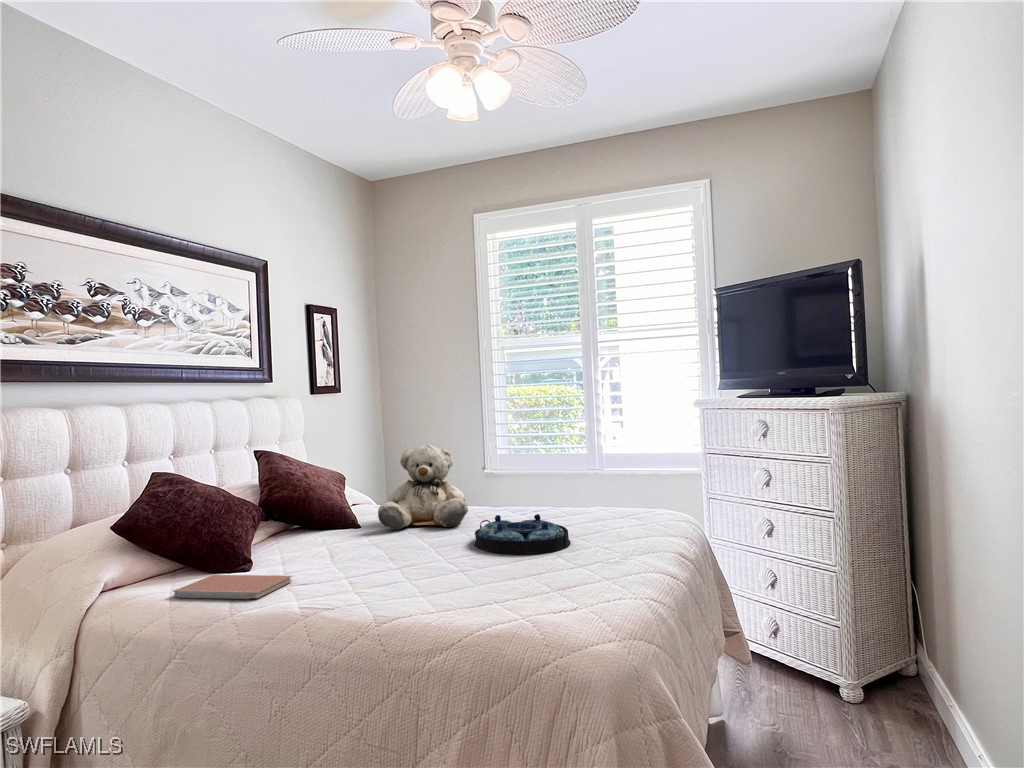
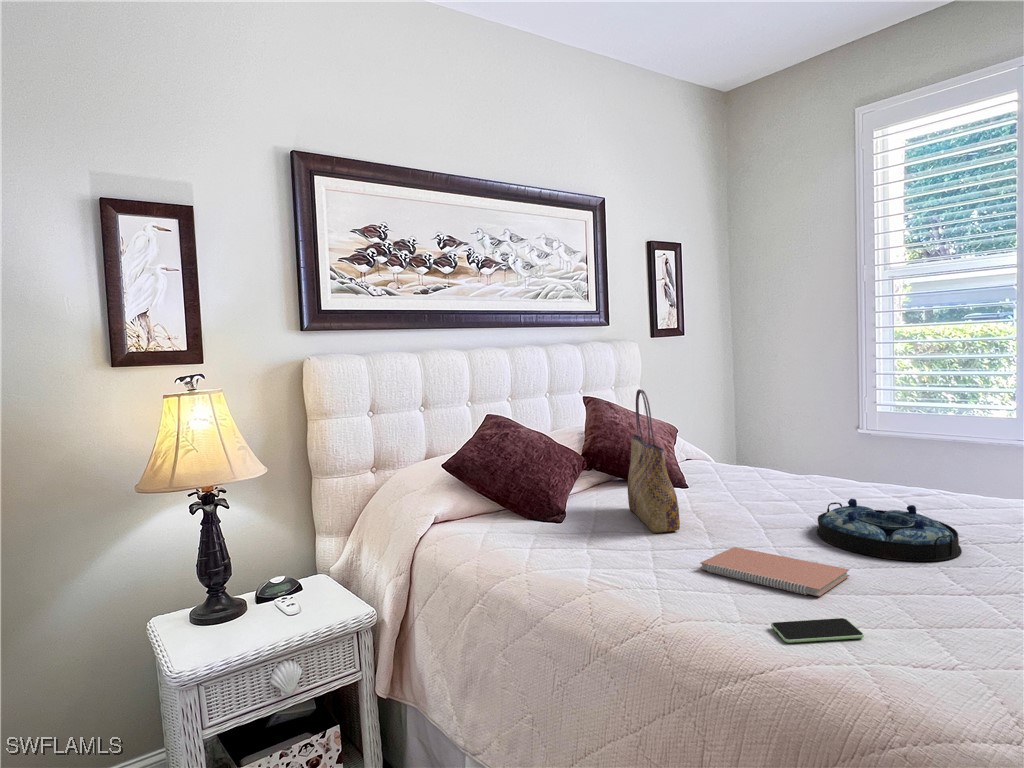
tote bag: none [312,437,367,565] -> present [628,389,680,533]
teddy bear: present [378,444,468,530] -> none [704,400,817,503]
notebook: present [173,575,292,599] -> present [700,547,850,596]
smartphone: none [463,595,526,618] -> present [771,618,864,643]

